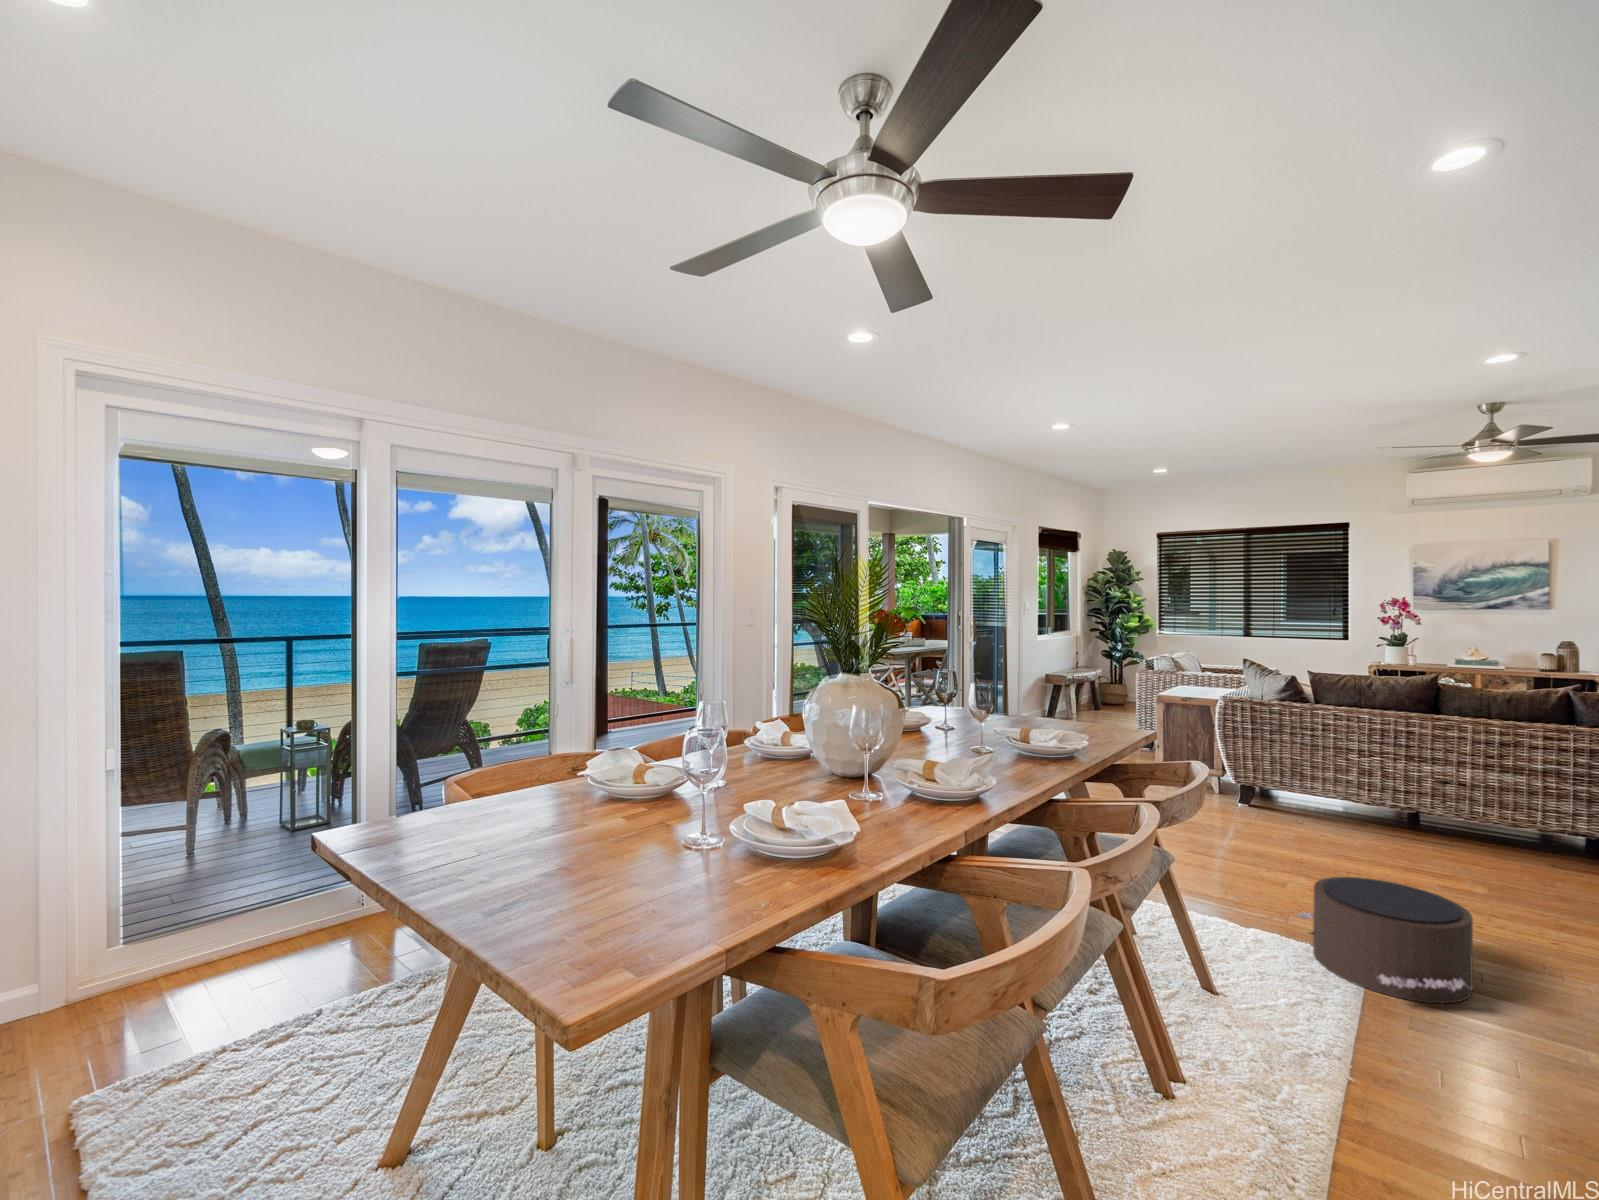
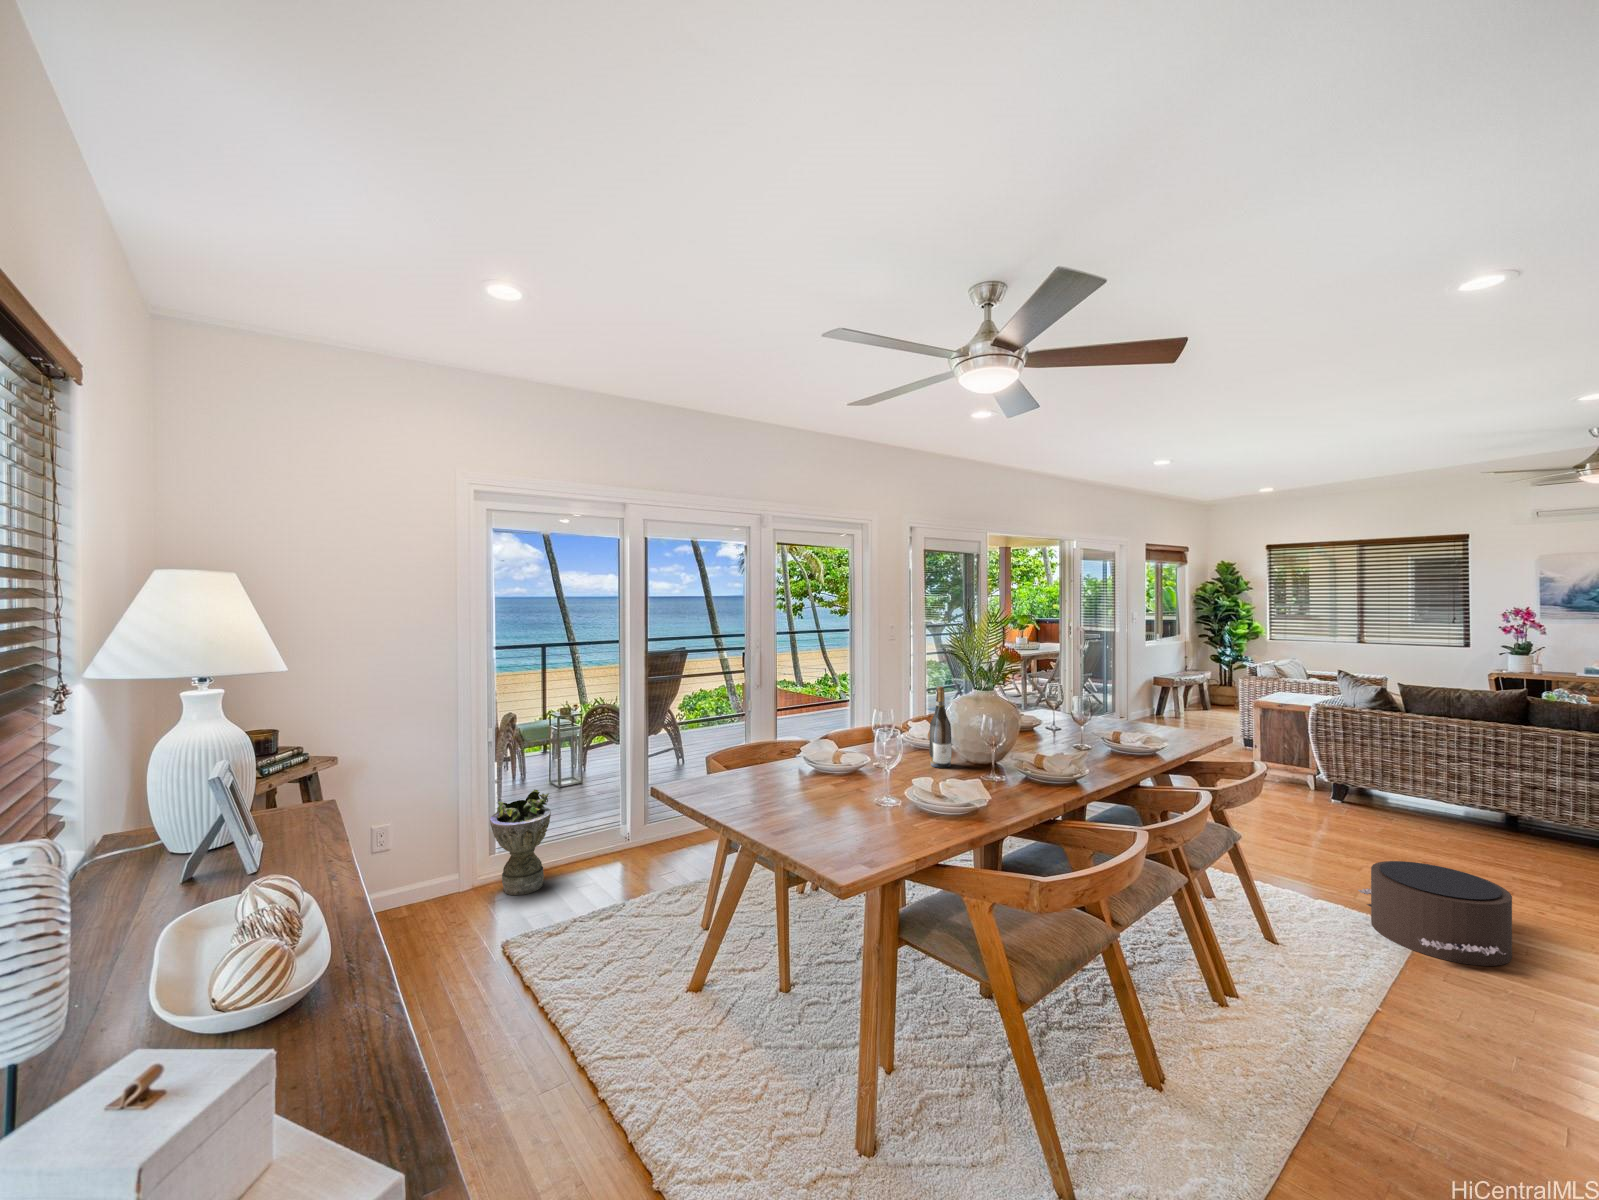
wine bottle: none [777,666,808,784] -> present [929,686,952,768]
planter: none [96,839,213,1009] -> present [490,790,551,895]

